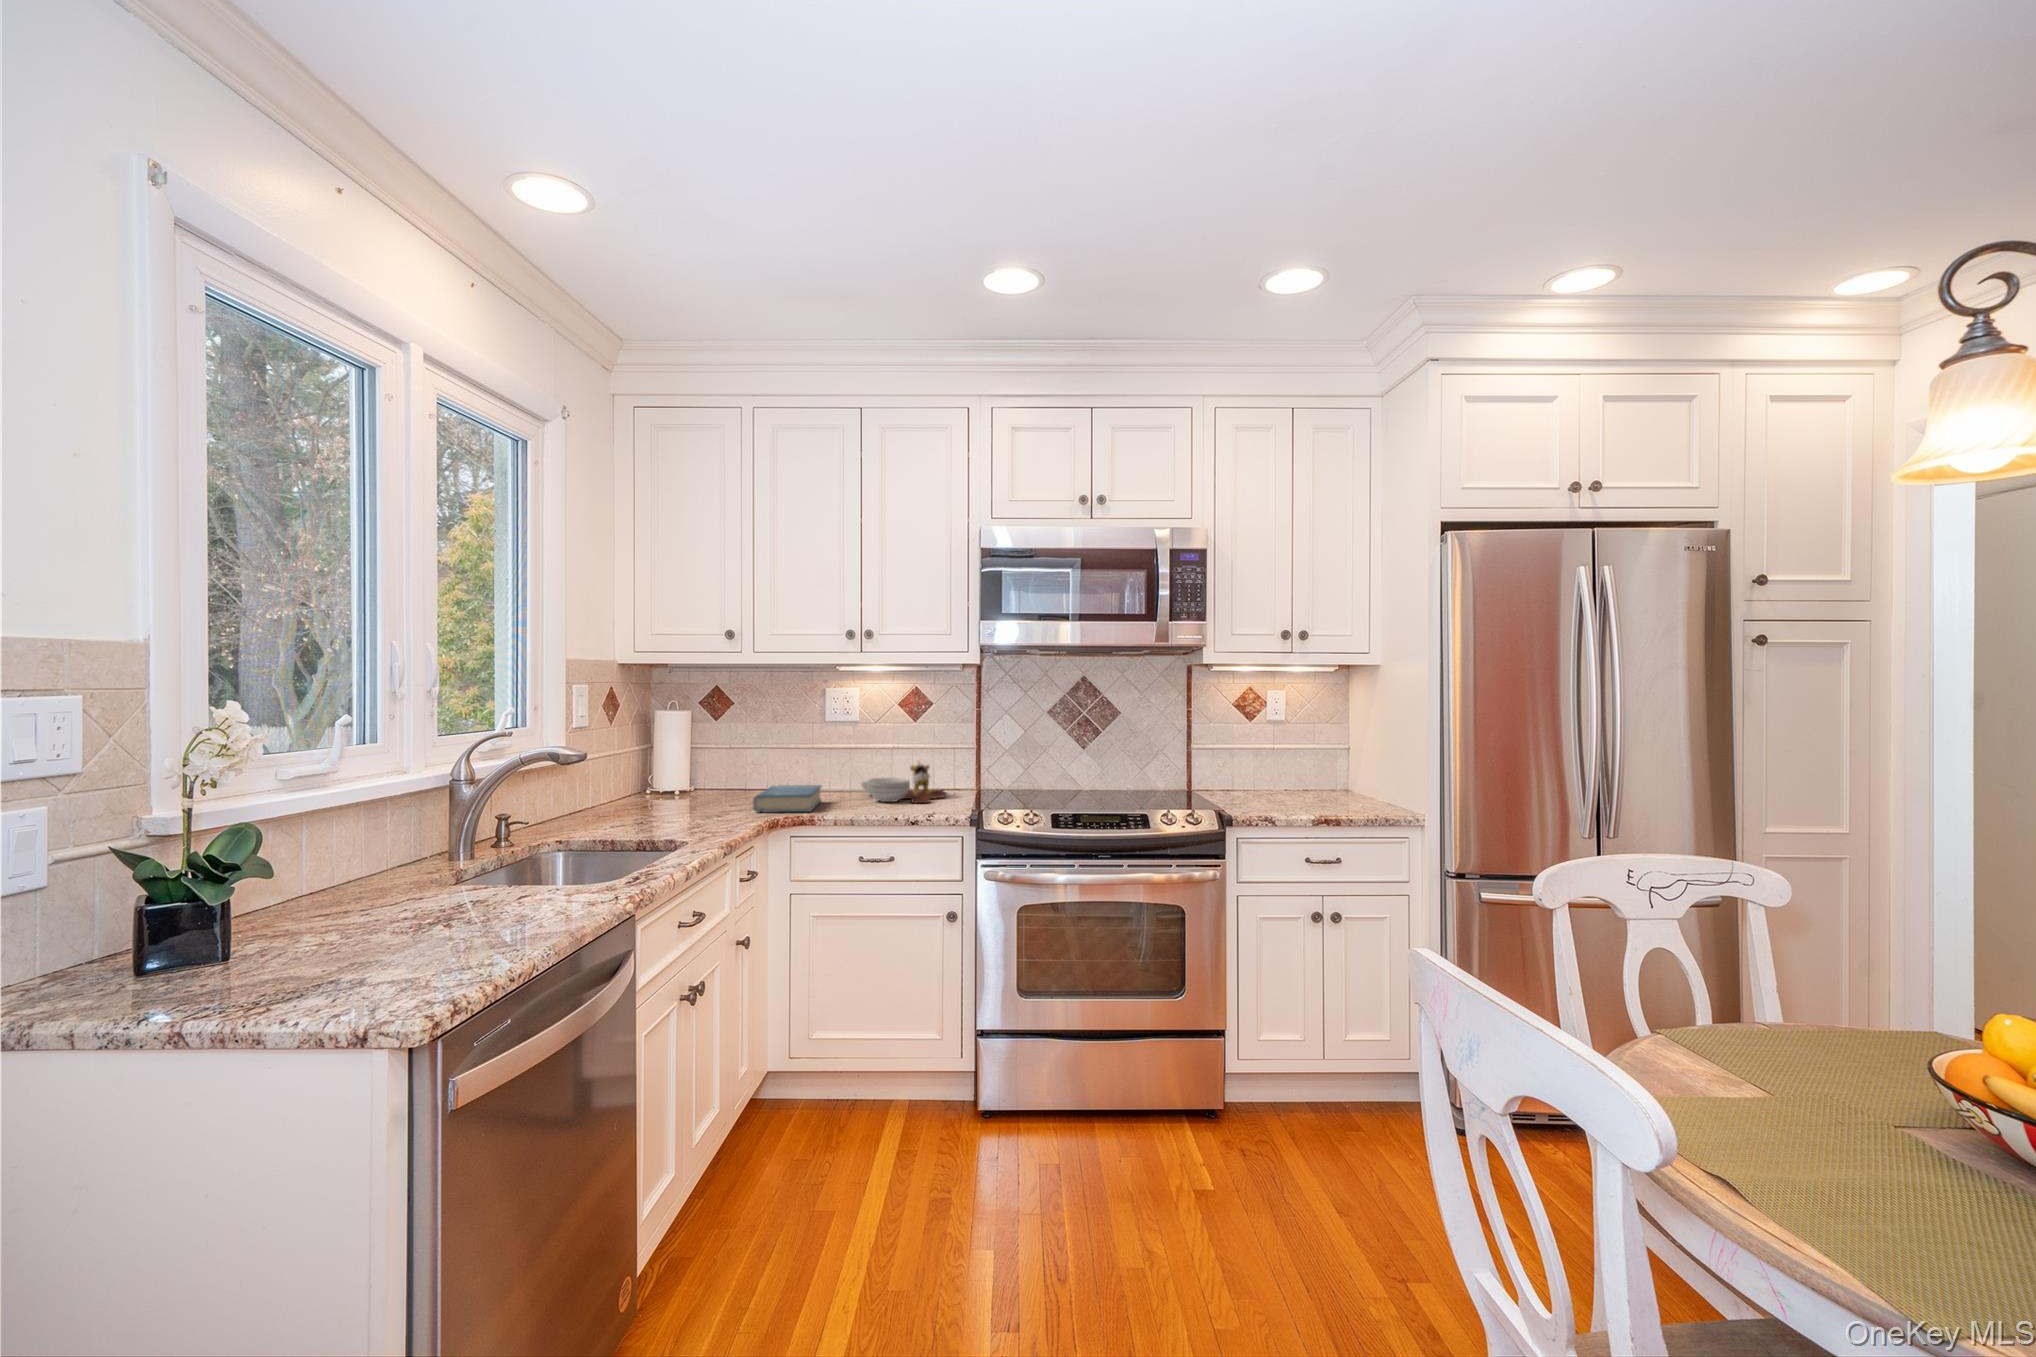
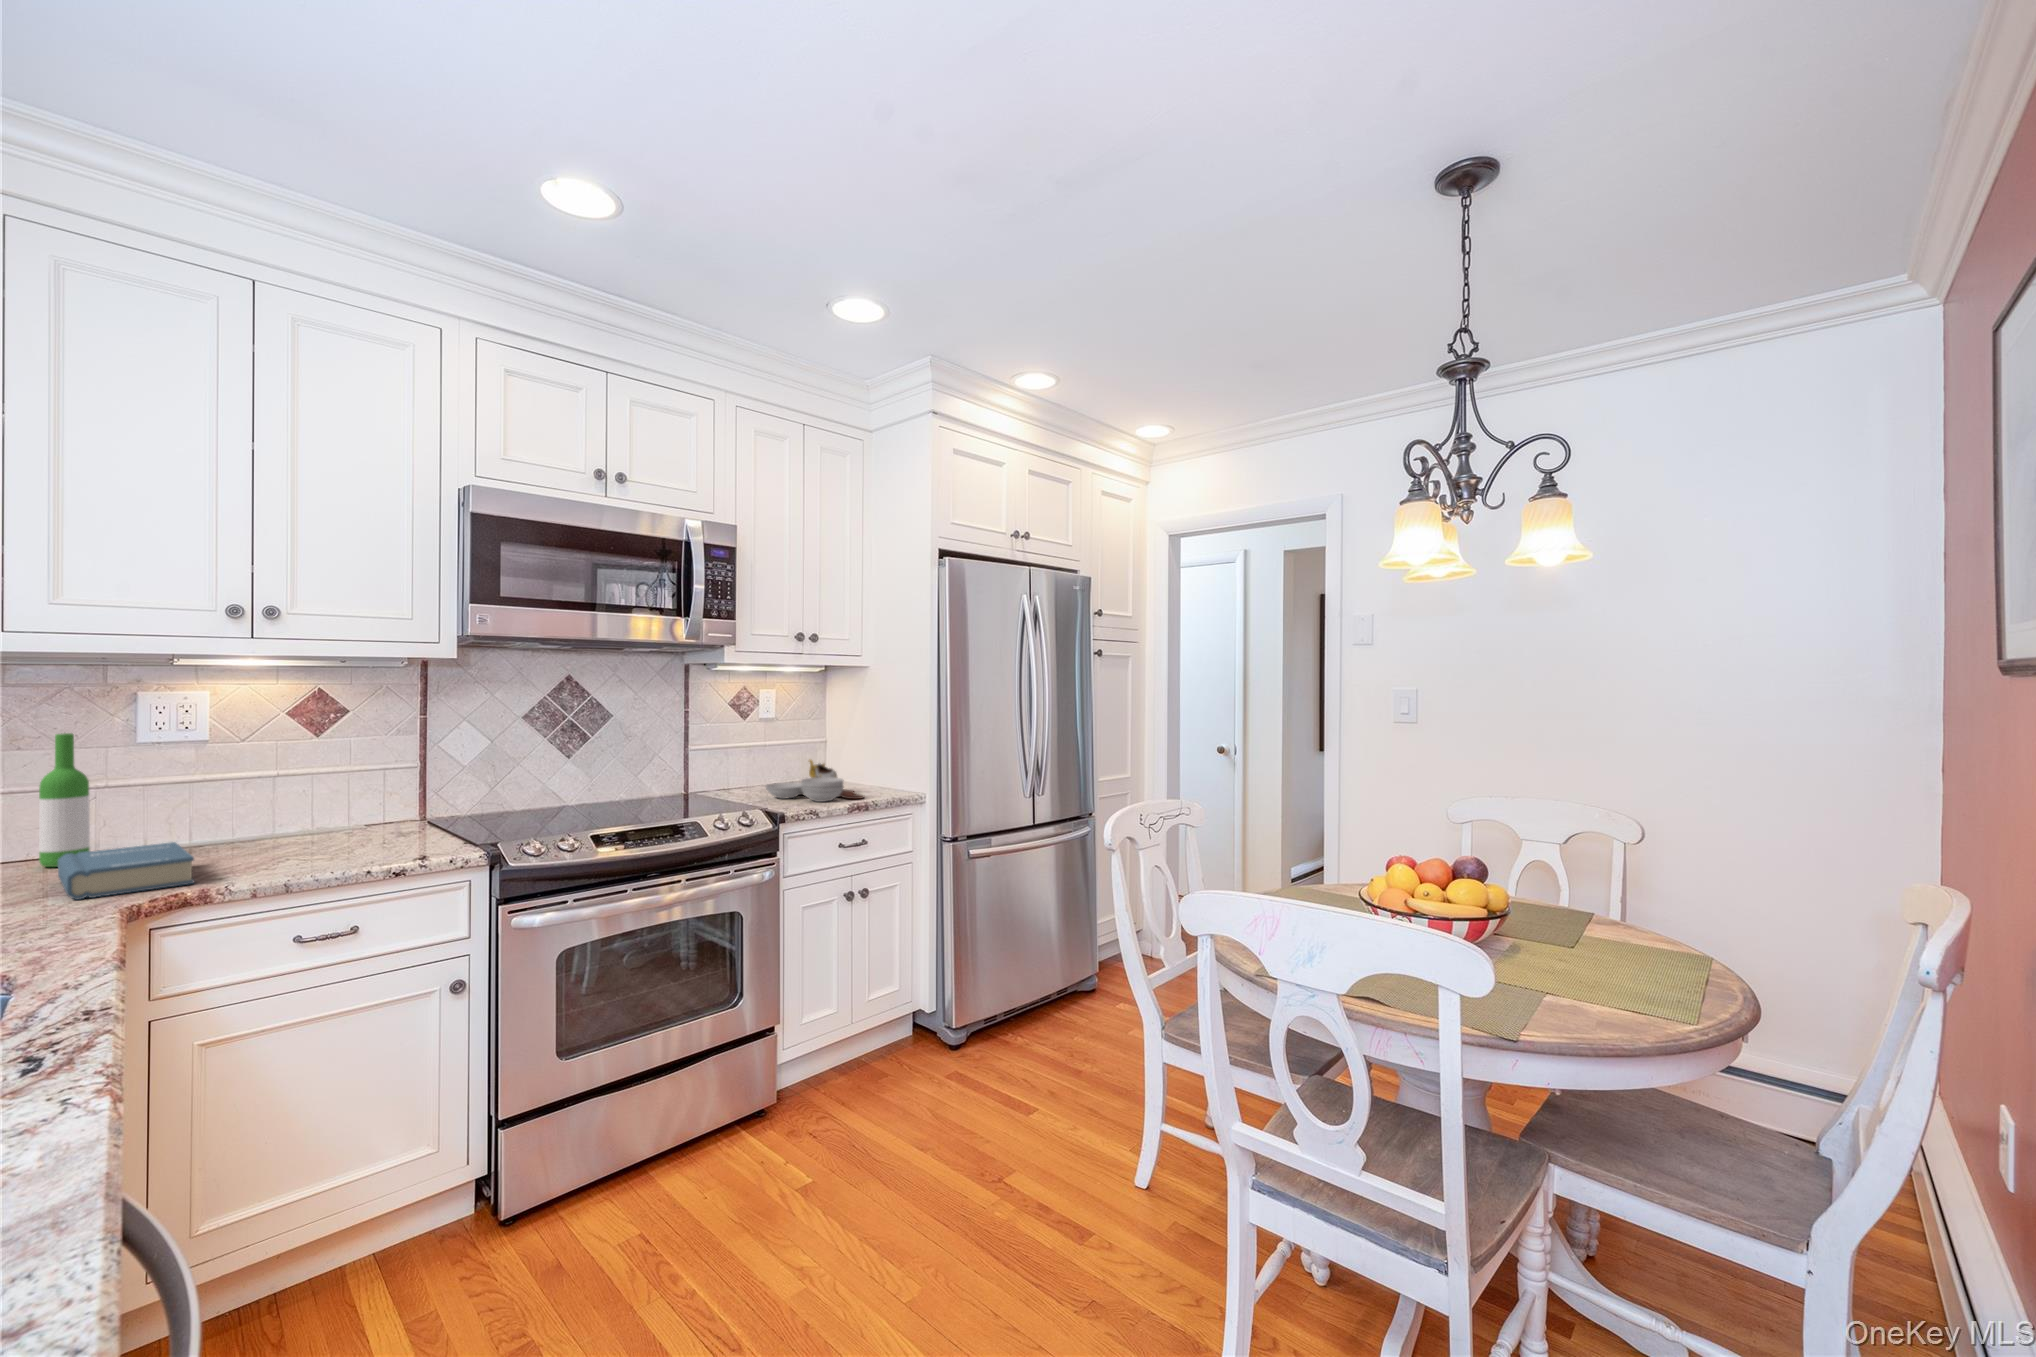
wine bottle: none [776,712,798,794] -> present [39,733,90,867]
cutting board: present [861,761,944,803] -> present [766,760,864,802]

